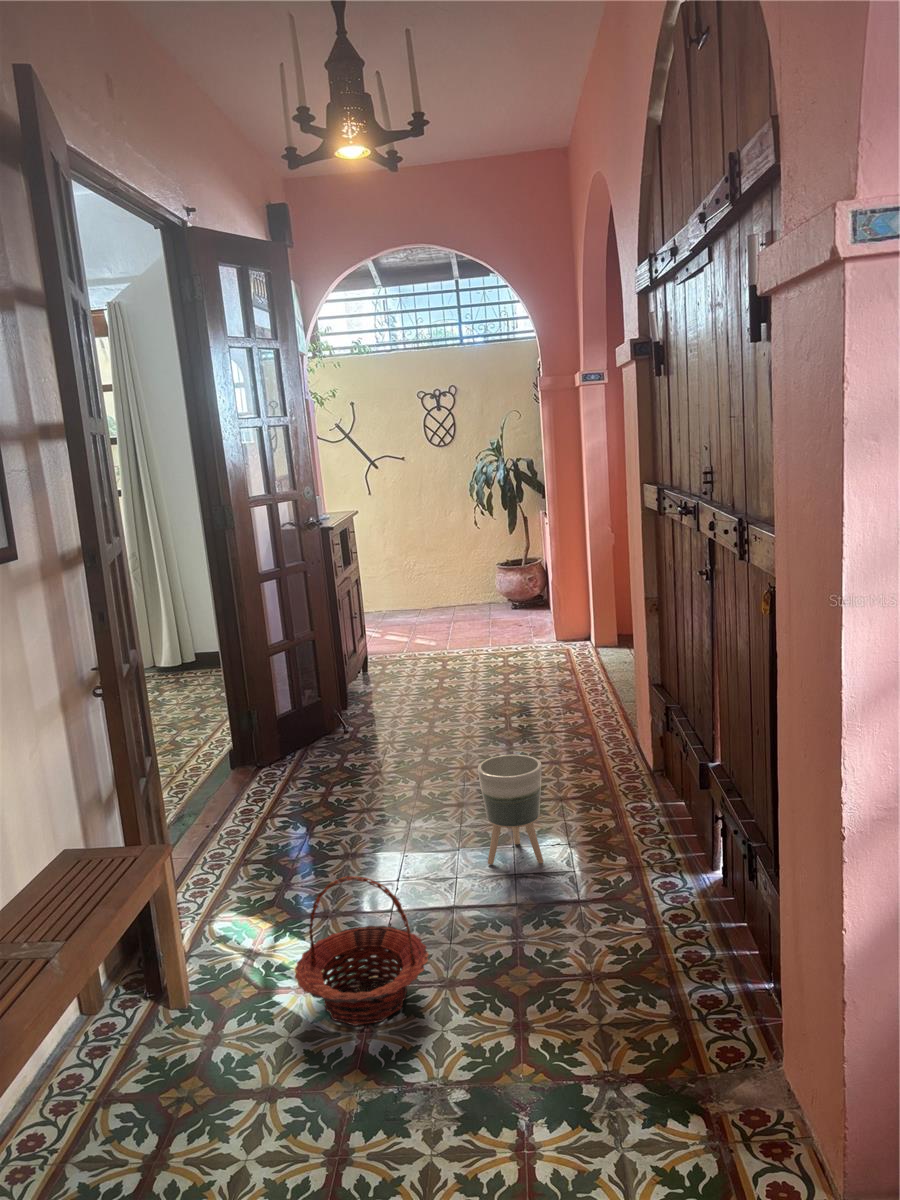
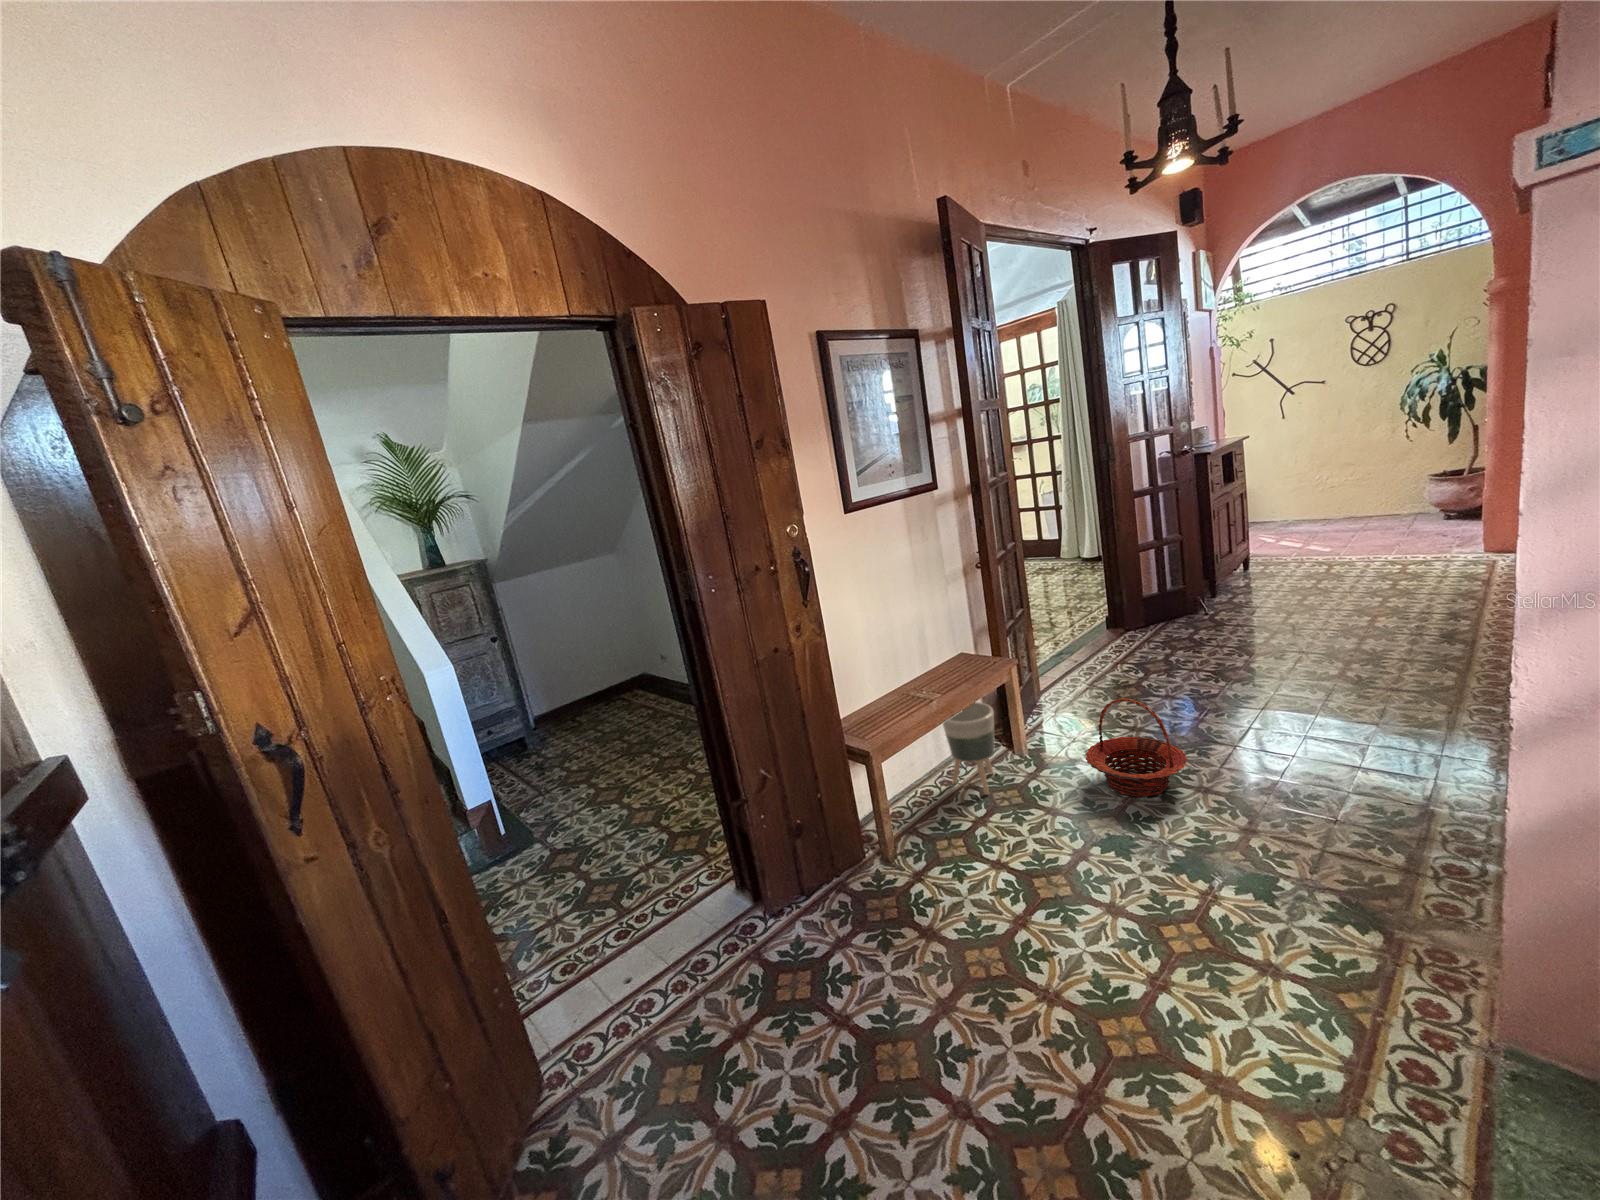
planter: present [478,755,543,865] -> present [943,702,995,795]

